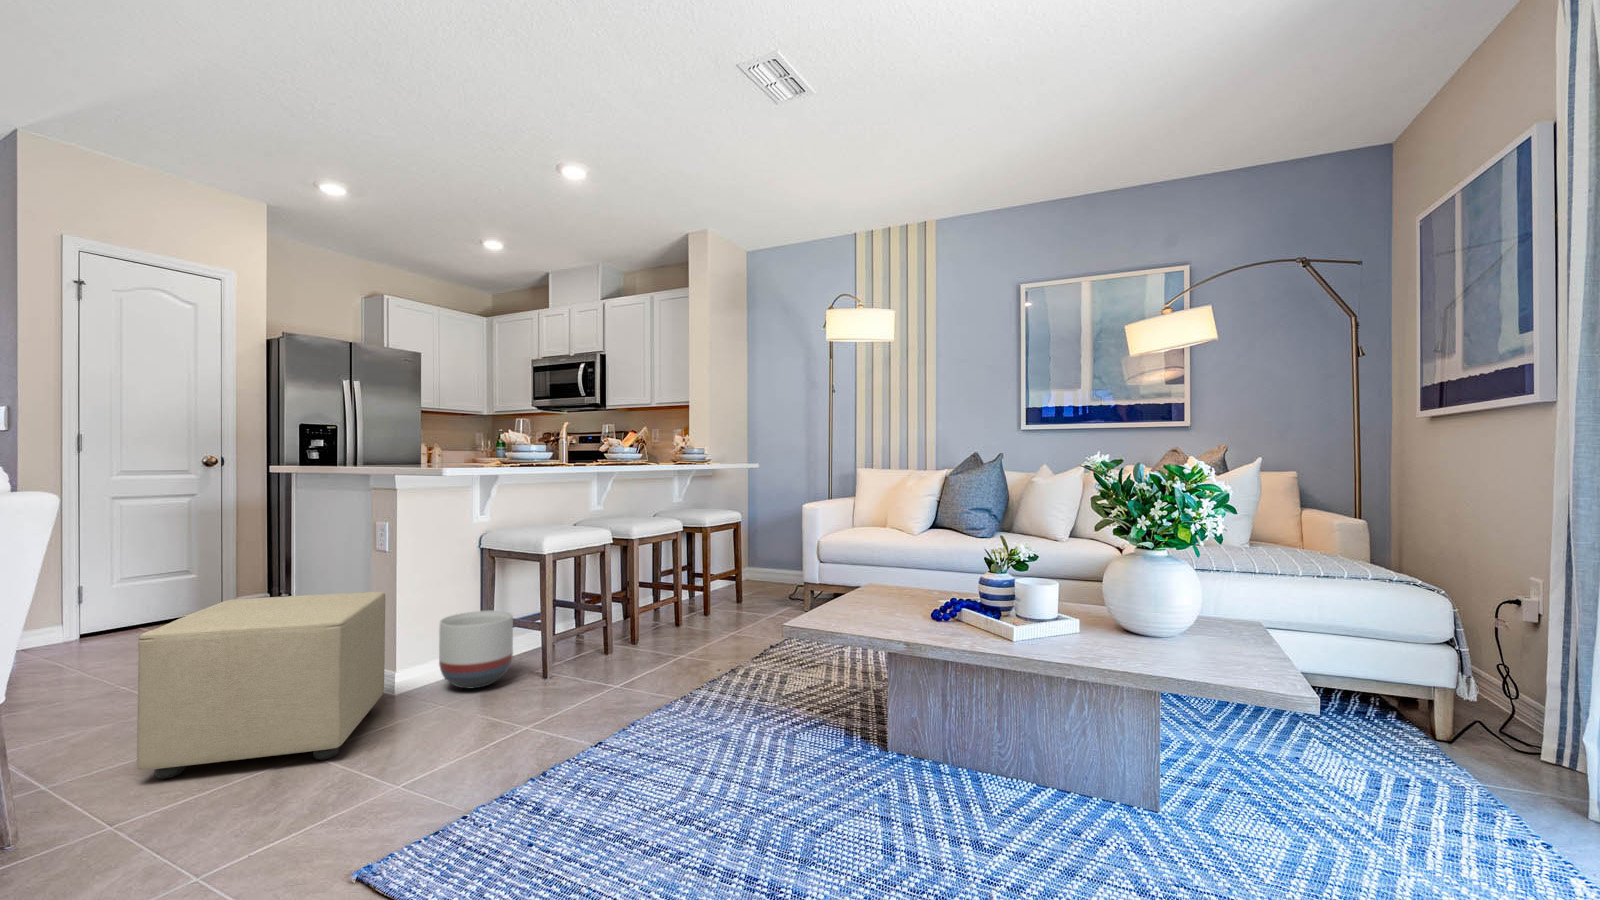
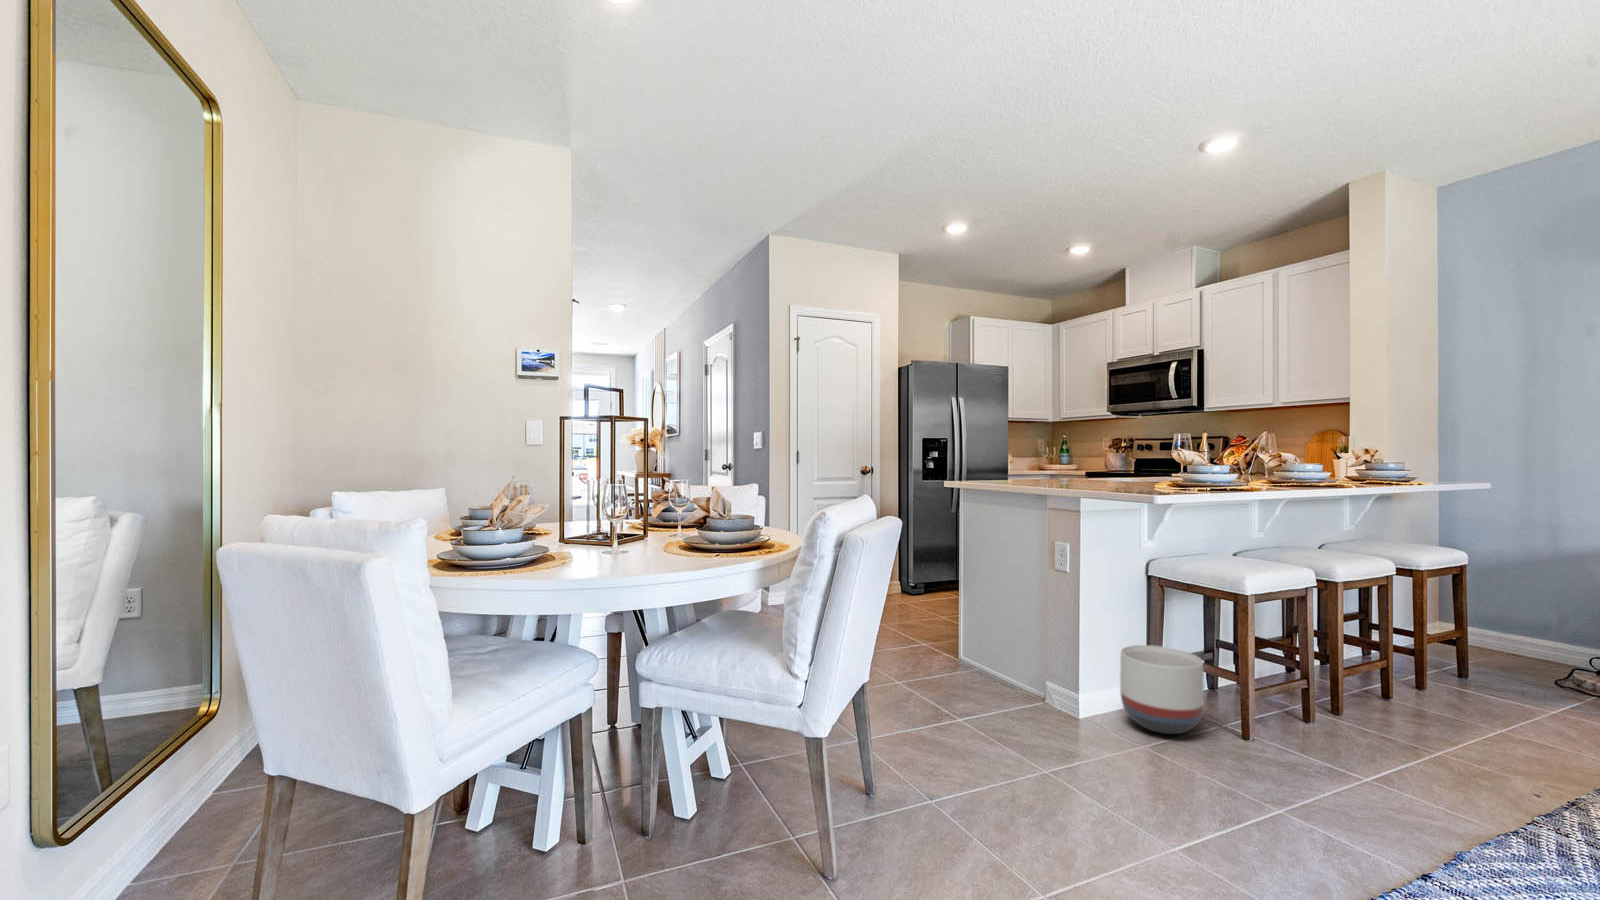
ottoman: present [137,592,385,779] -> none [916,605,1082,788]

